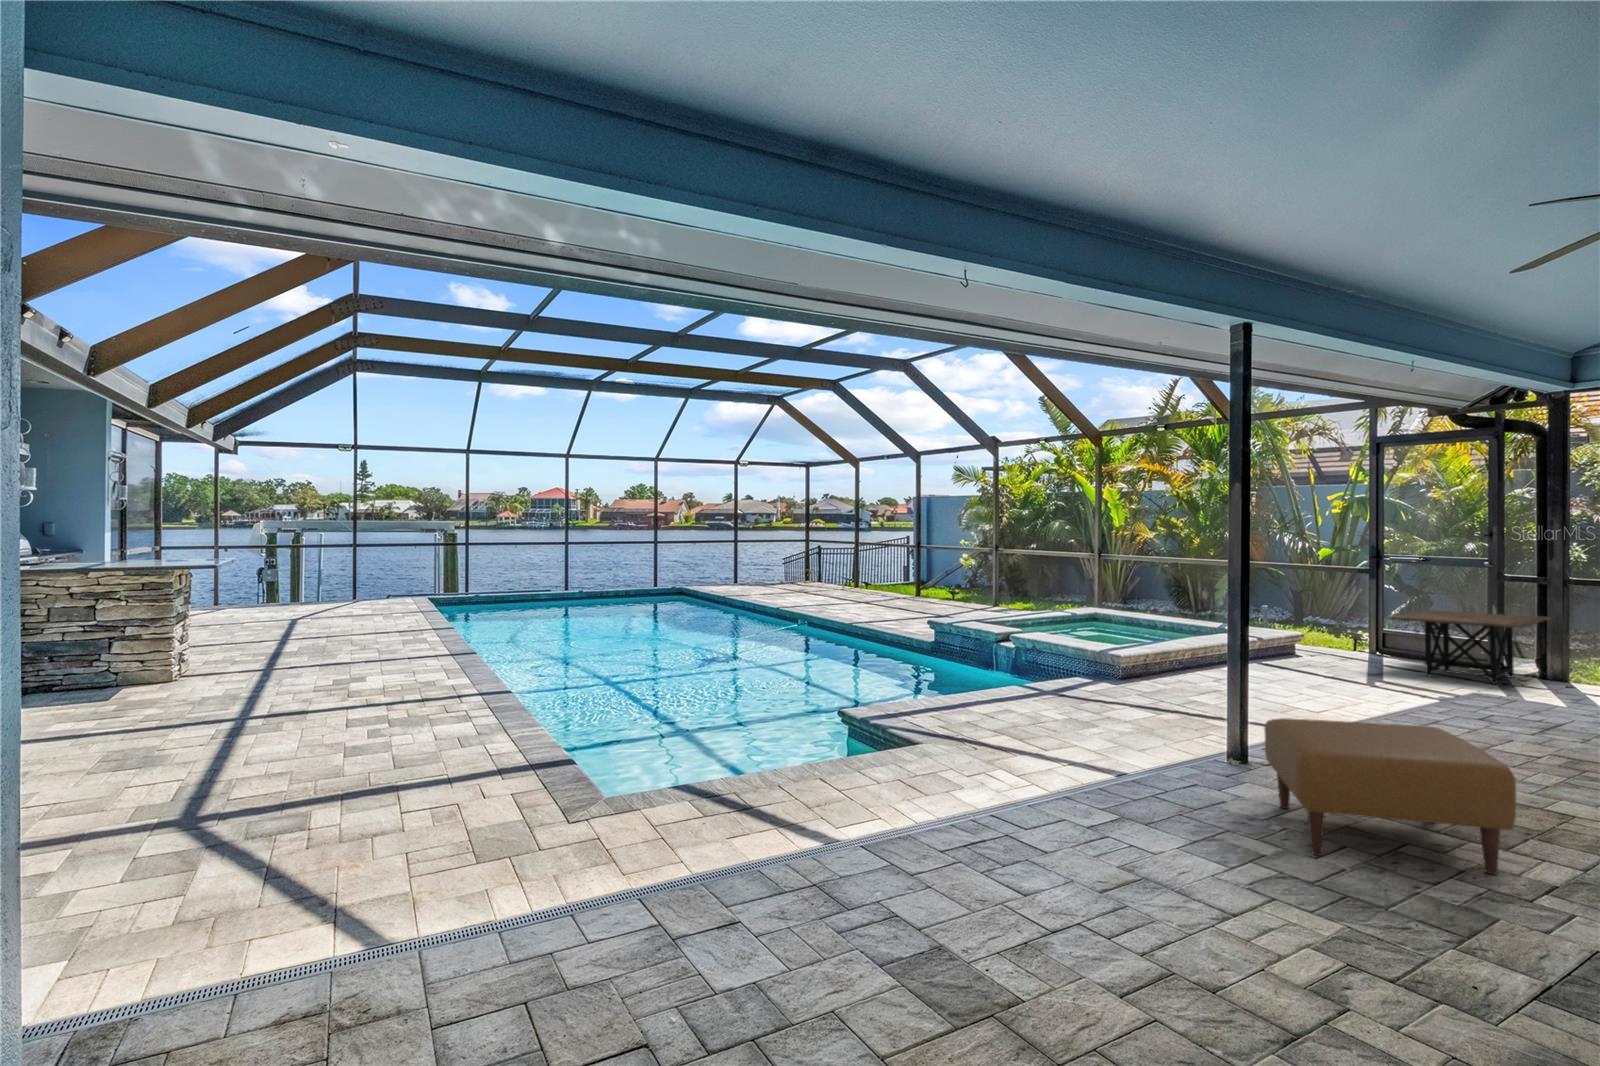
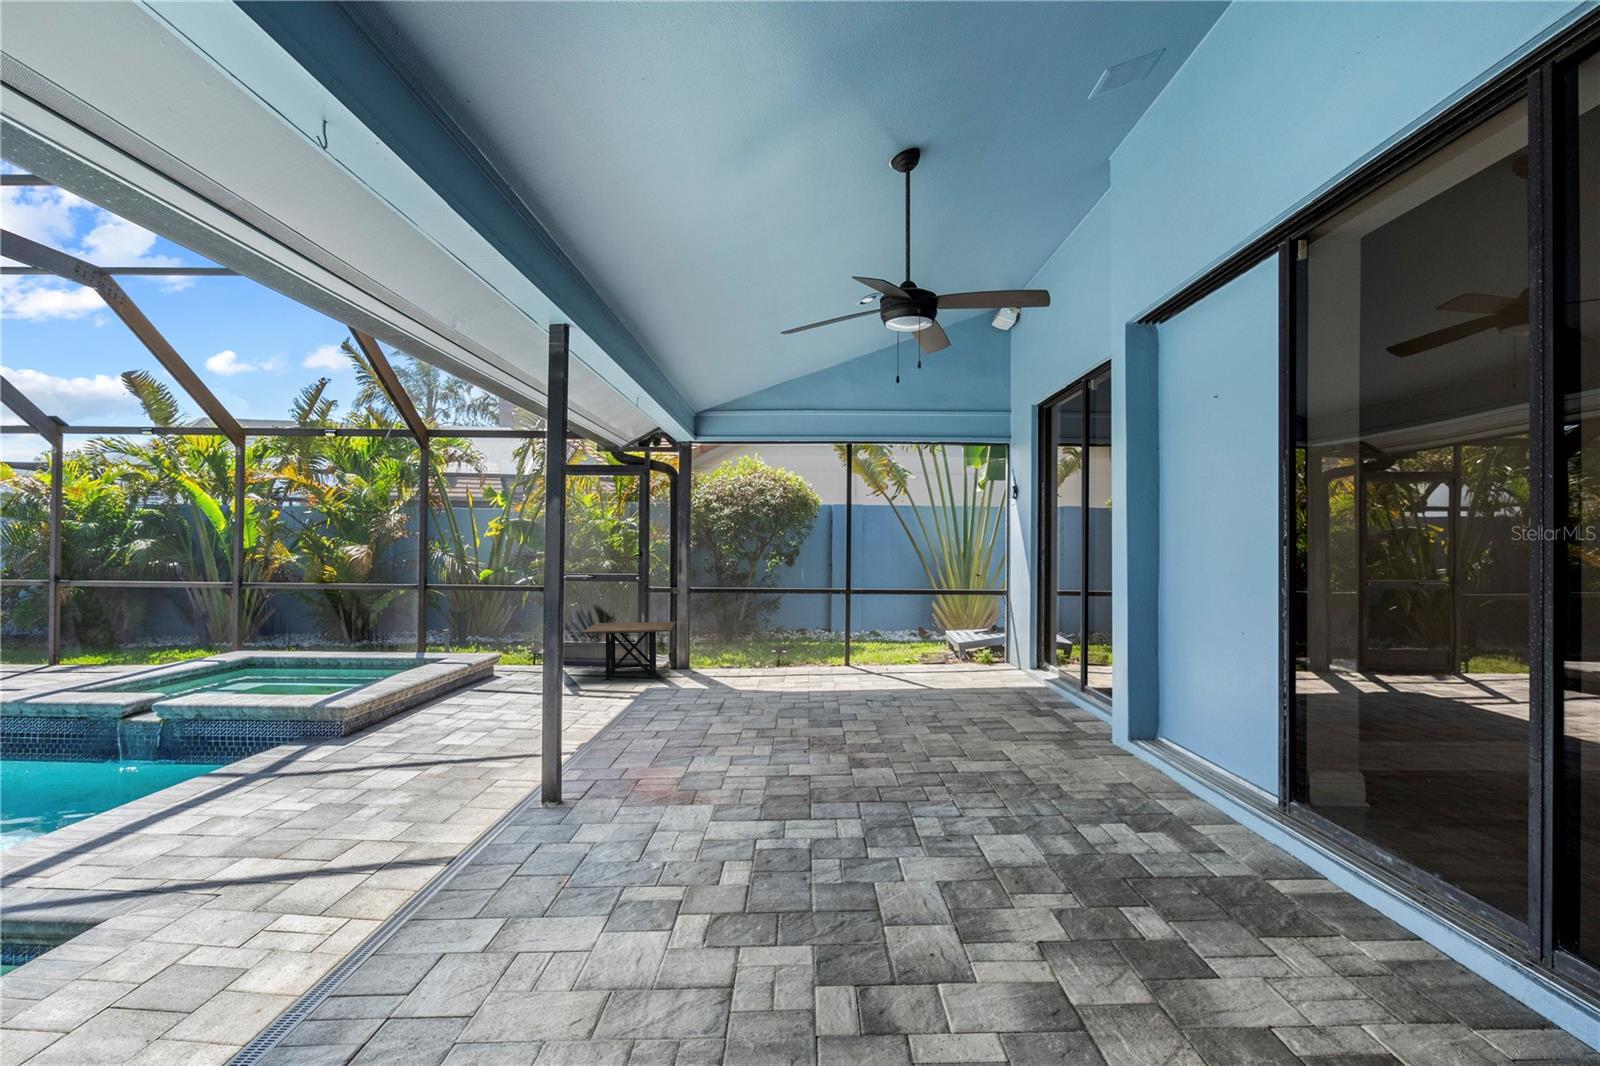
ottoman: present [1264,718,1516,874] -> none [622,723,831,876]

